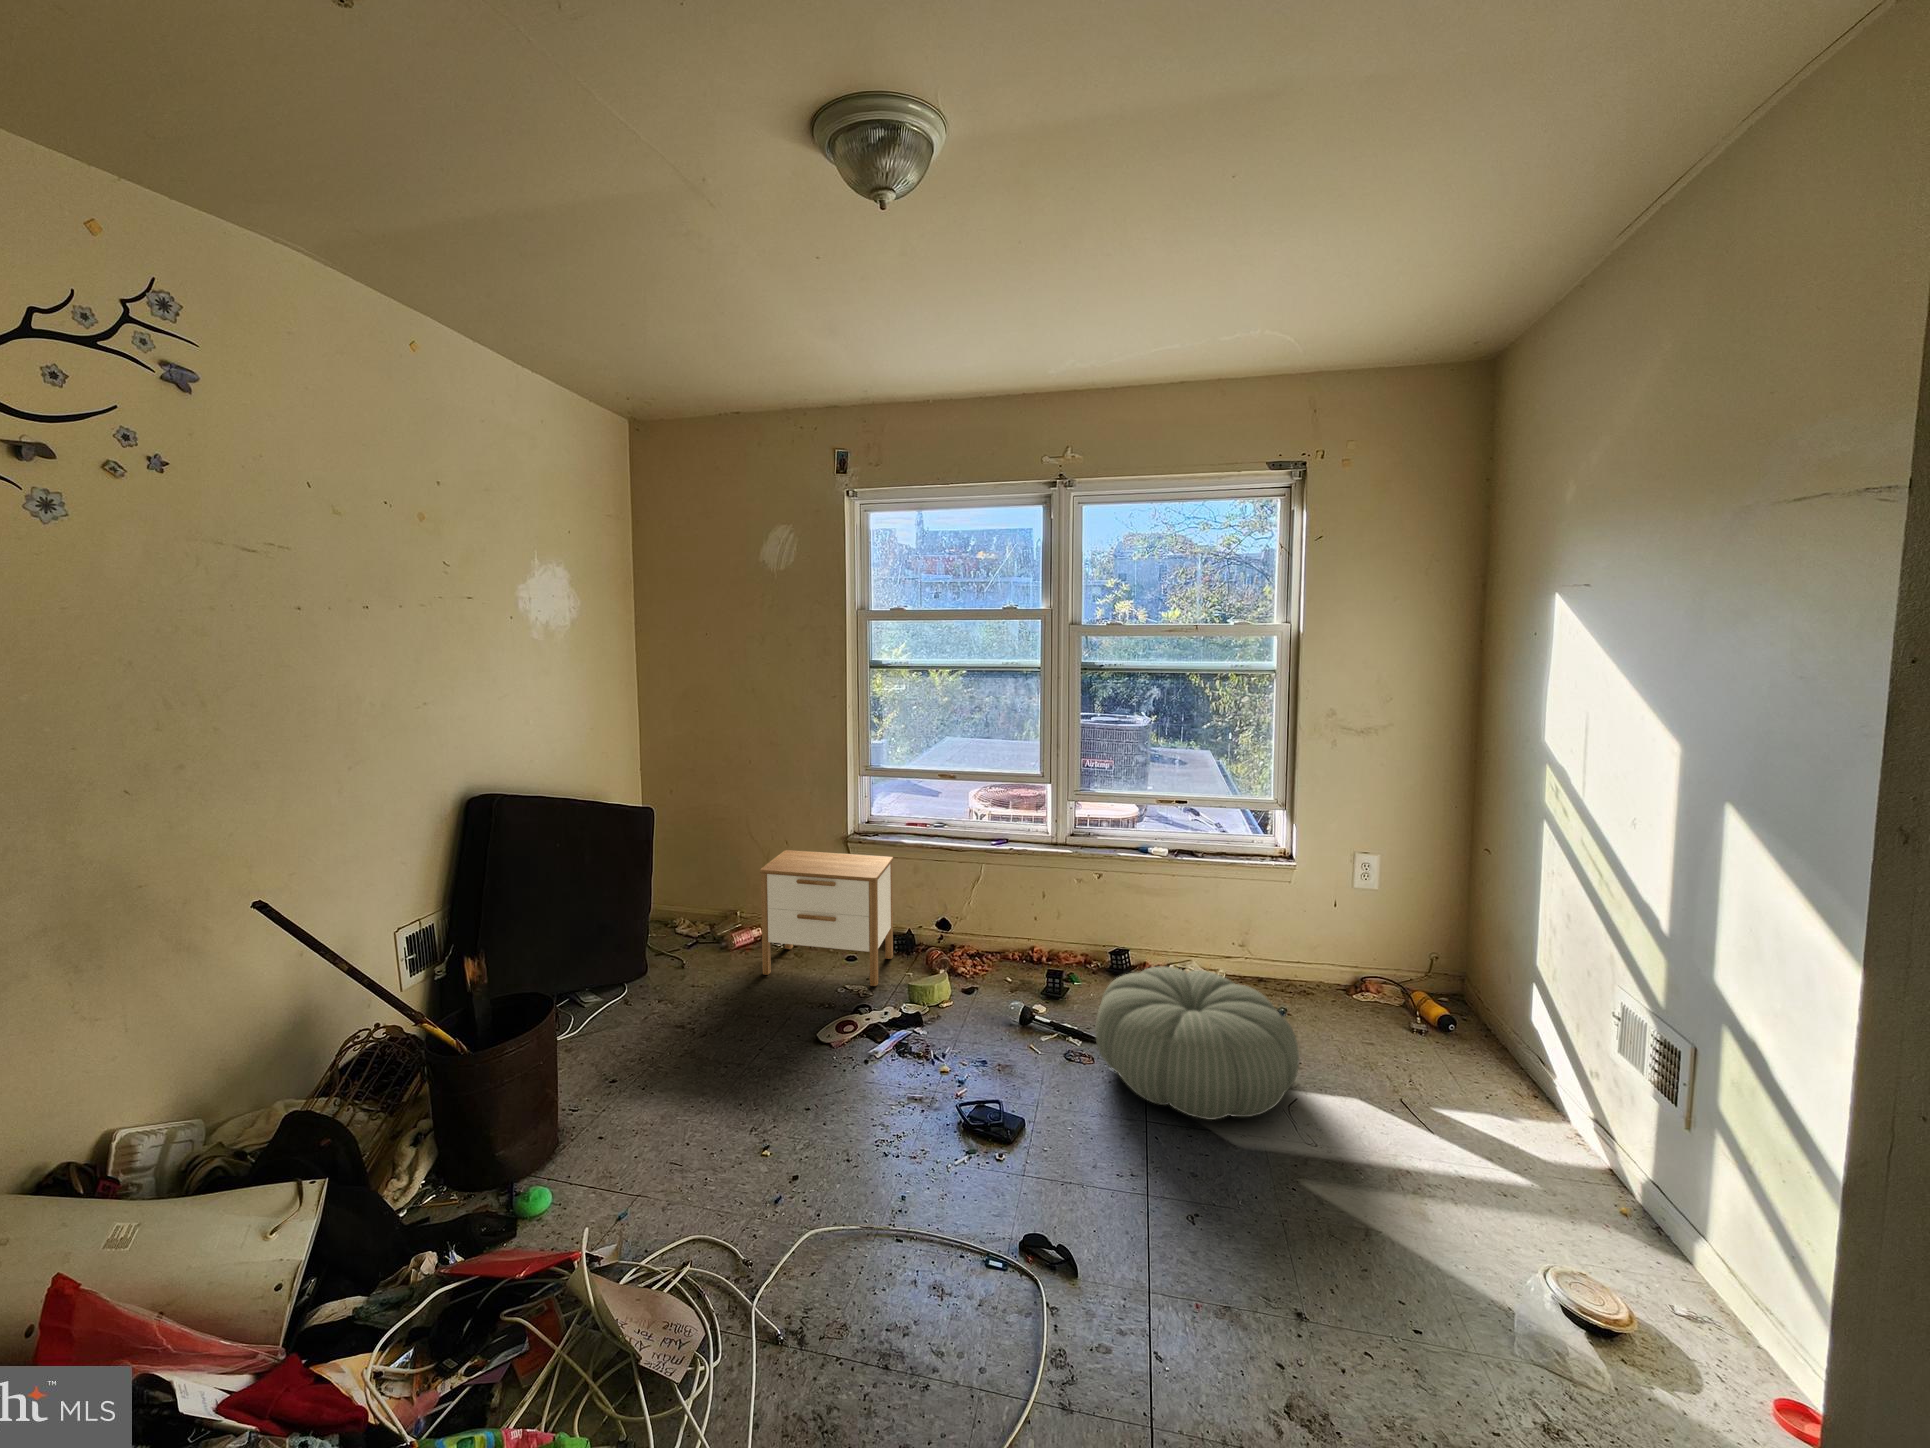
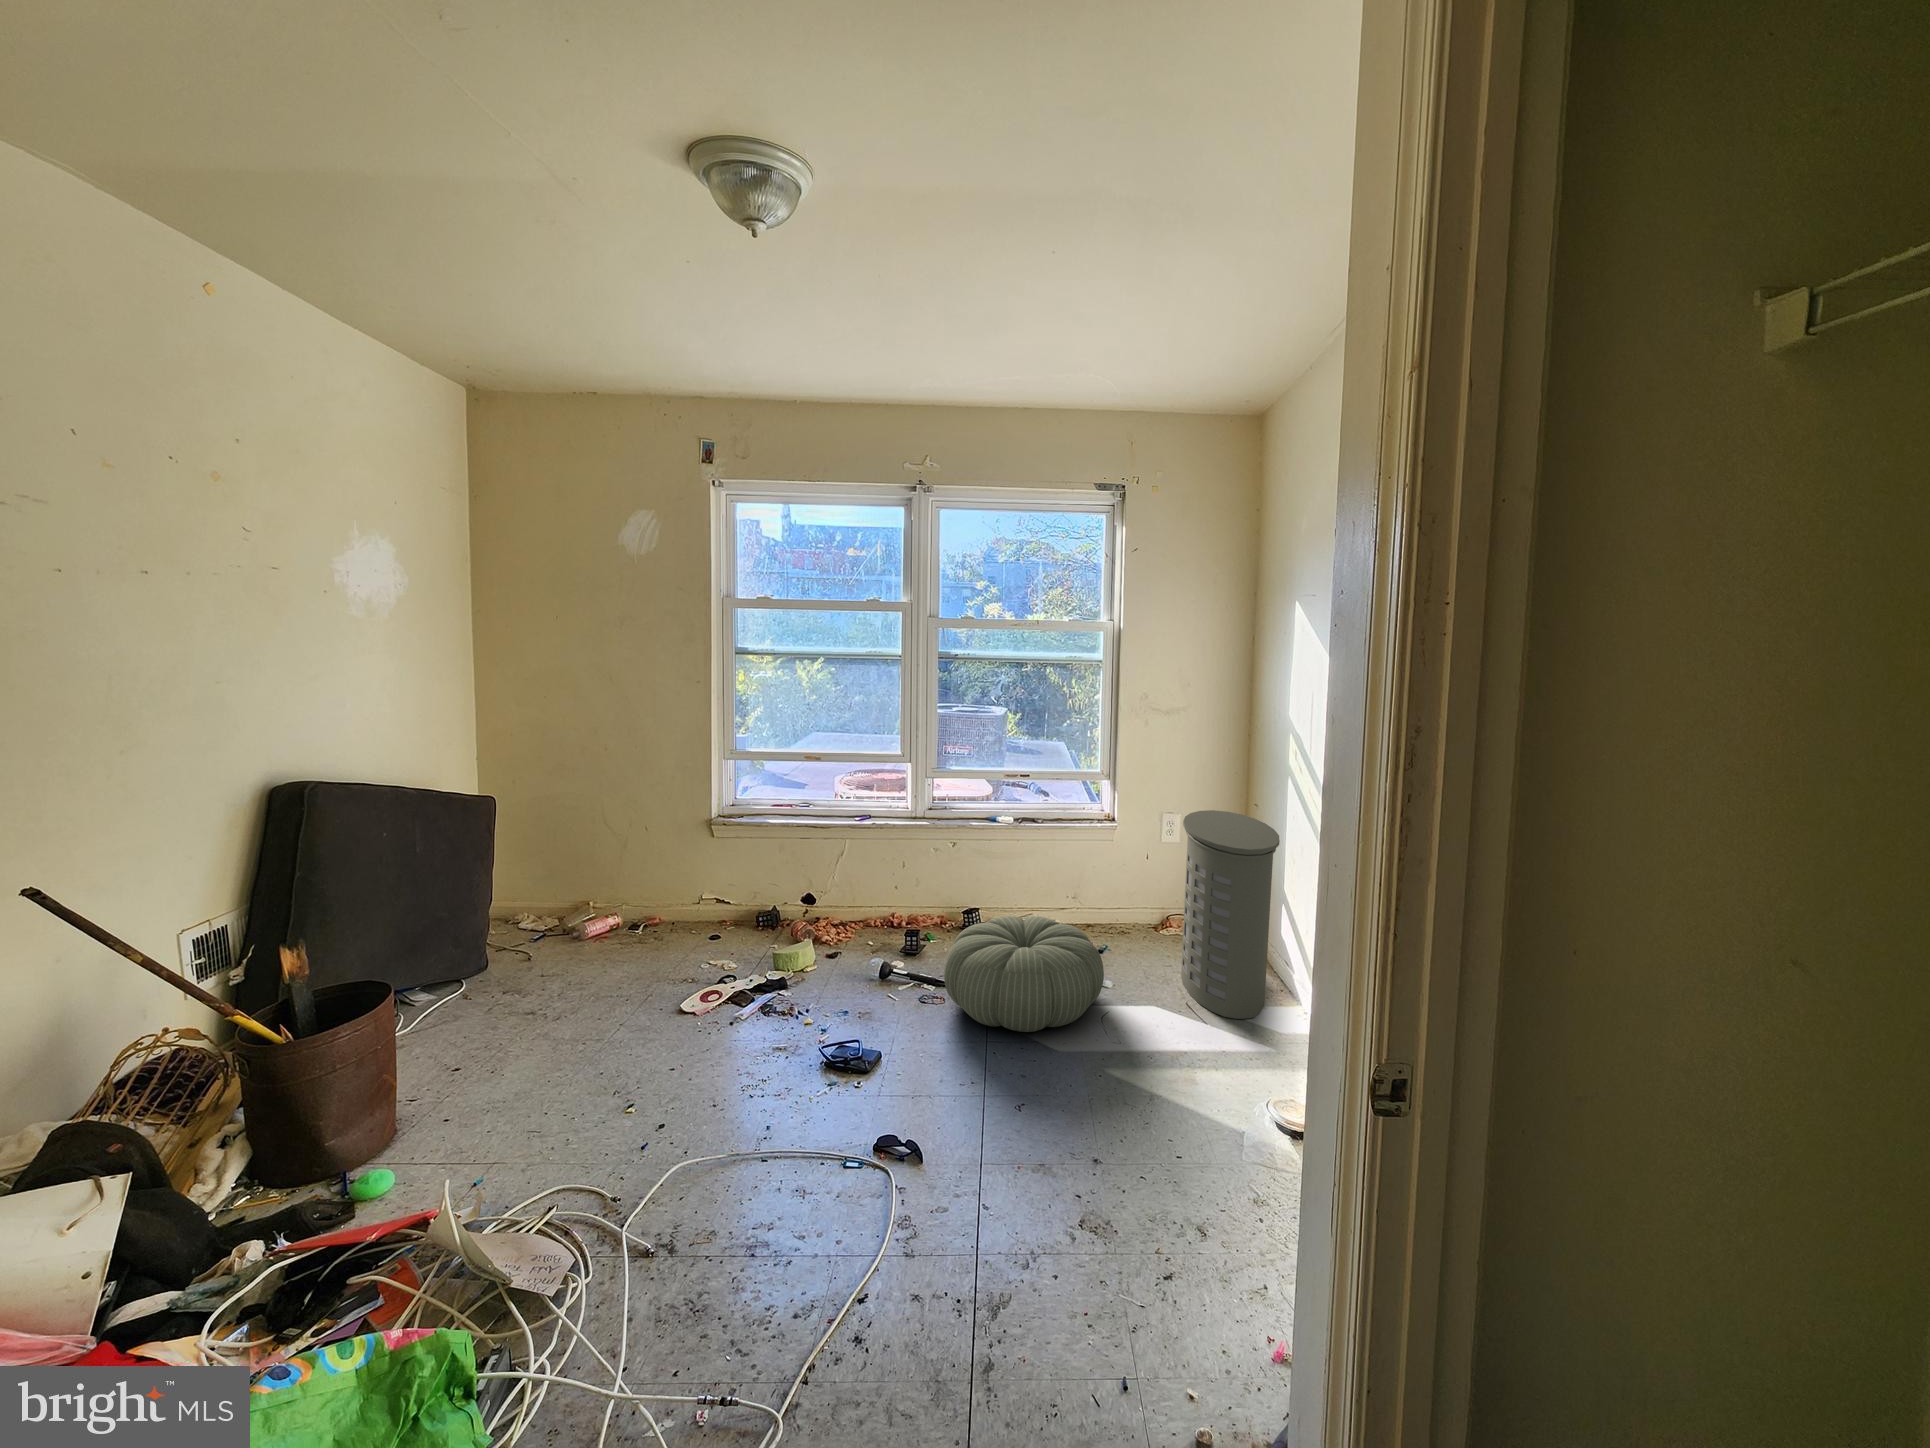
nightstand: present [760,850,893,986] -> none [616,837,760,963]
laundry hamper: none [1400,855,1561,1144] -> present [1181,810,1280,1019]

